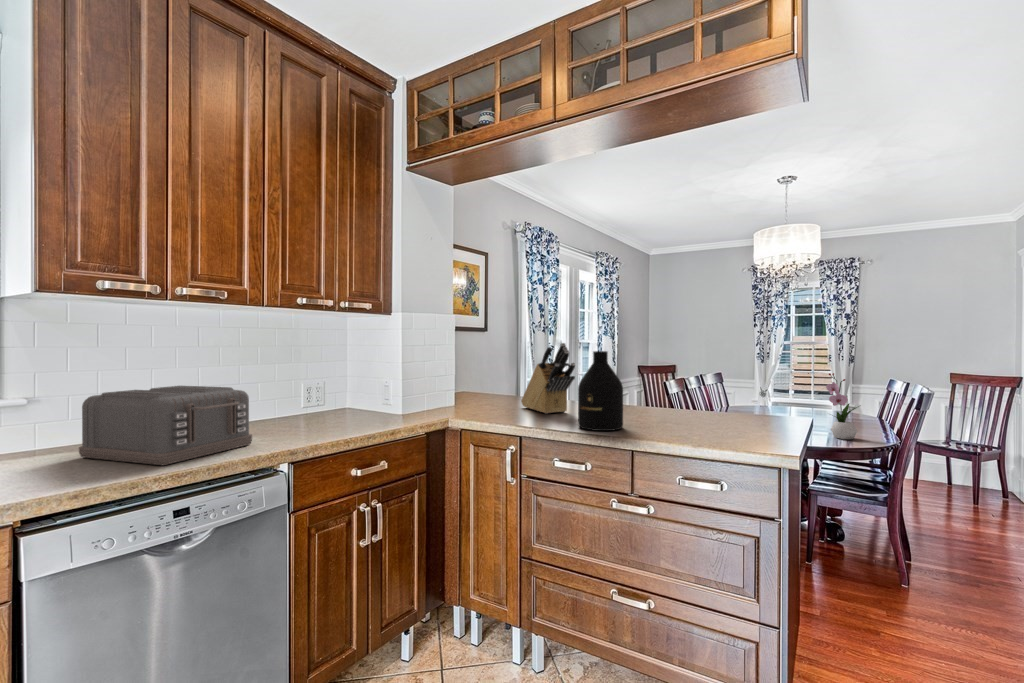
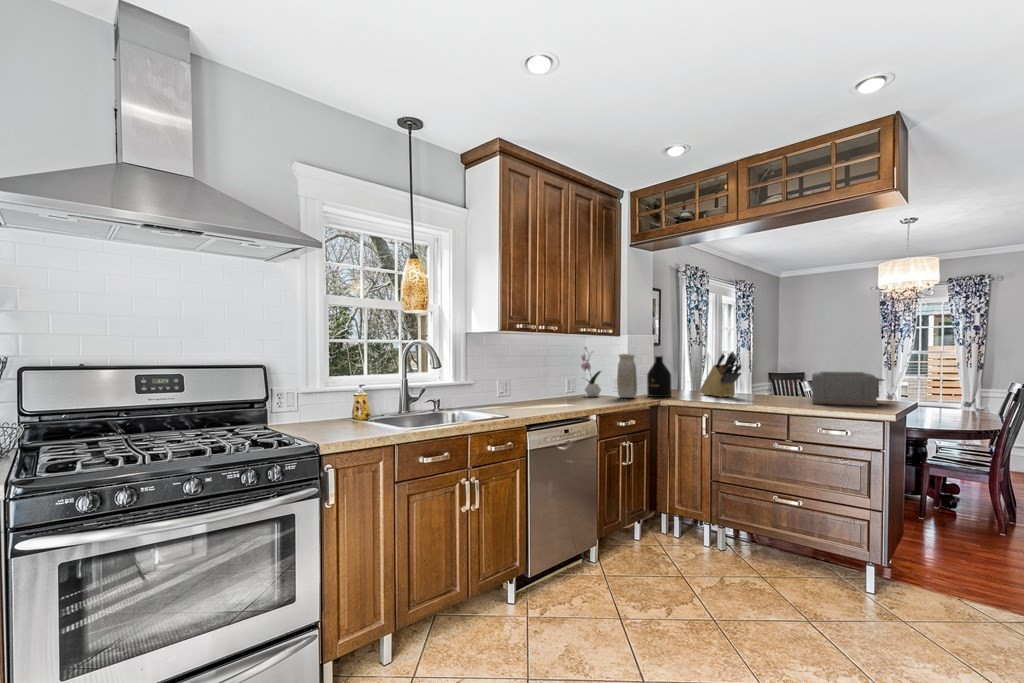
vase: none [380,346,414,420] -> present [617,354,637,398]
bottle: present [578,351,623,431] -> present [647,356,672,397]
flower arrangement: present [826,373,857,439] -> present [581,347,602,397]
toaster: present [79,386,252,465] -> present [812,372,885,406]

